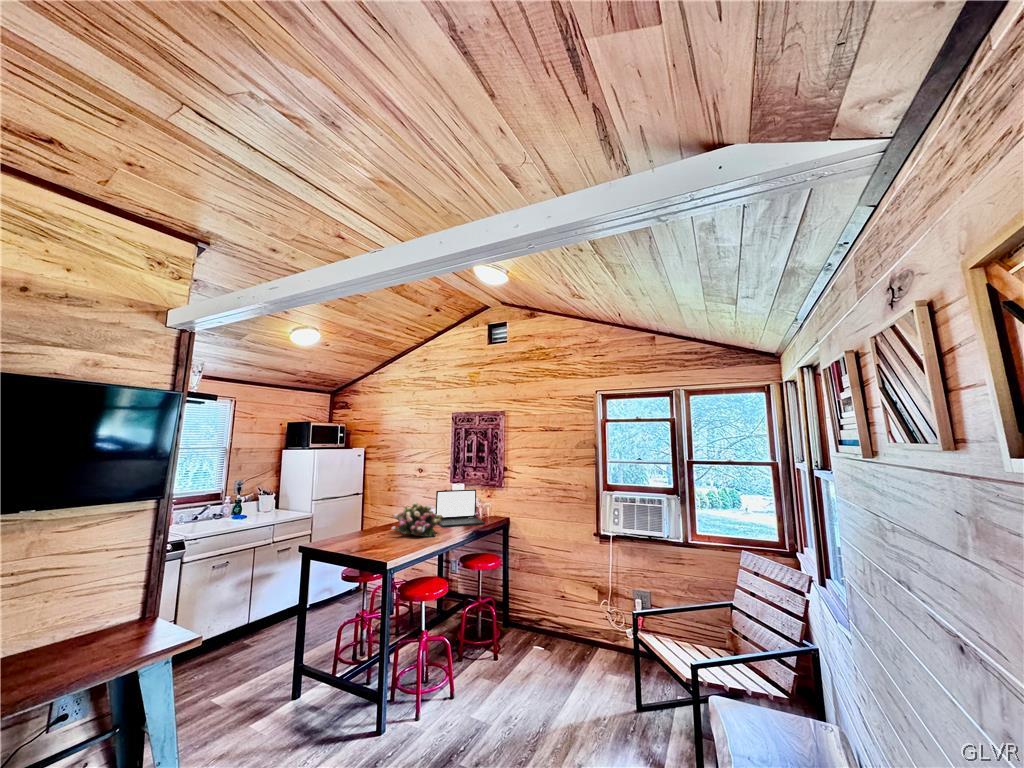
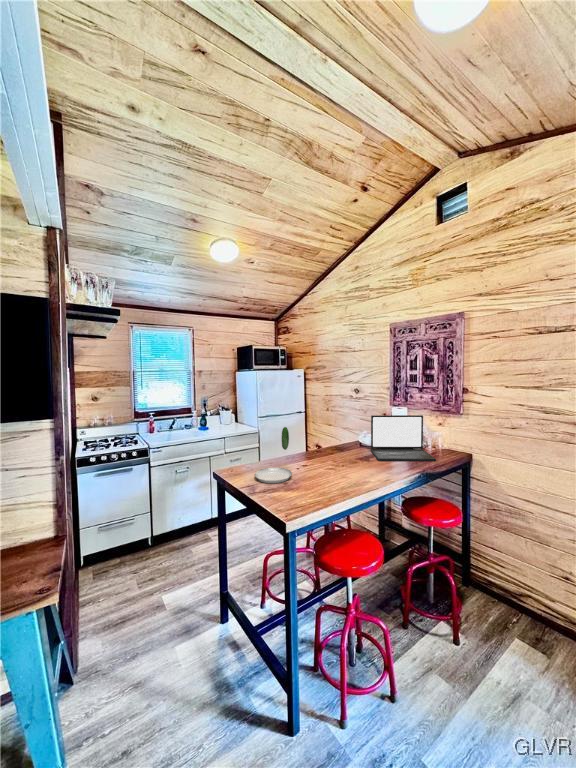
plate: none [345,500,378,547] -> present [255,427,292,483]
flower arrangement: present [391,502,443,537] -> none [310,430,376,476]

